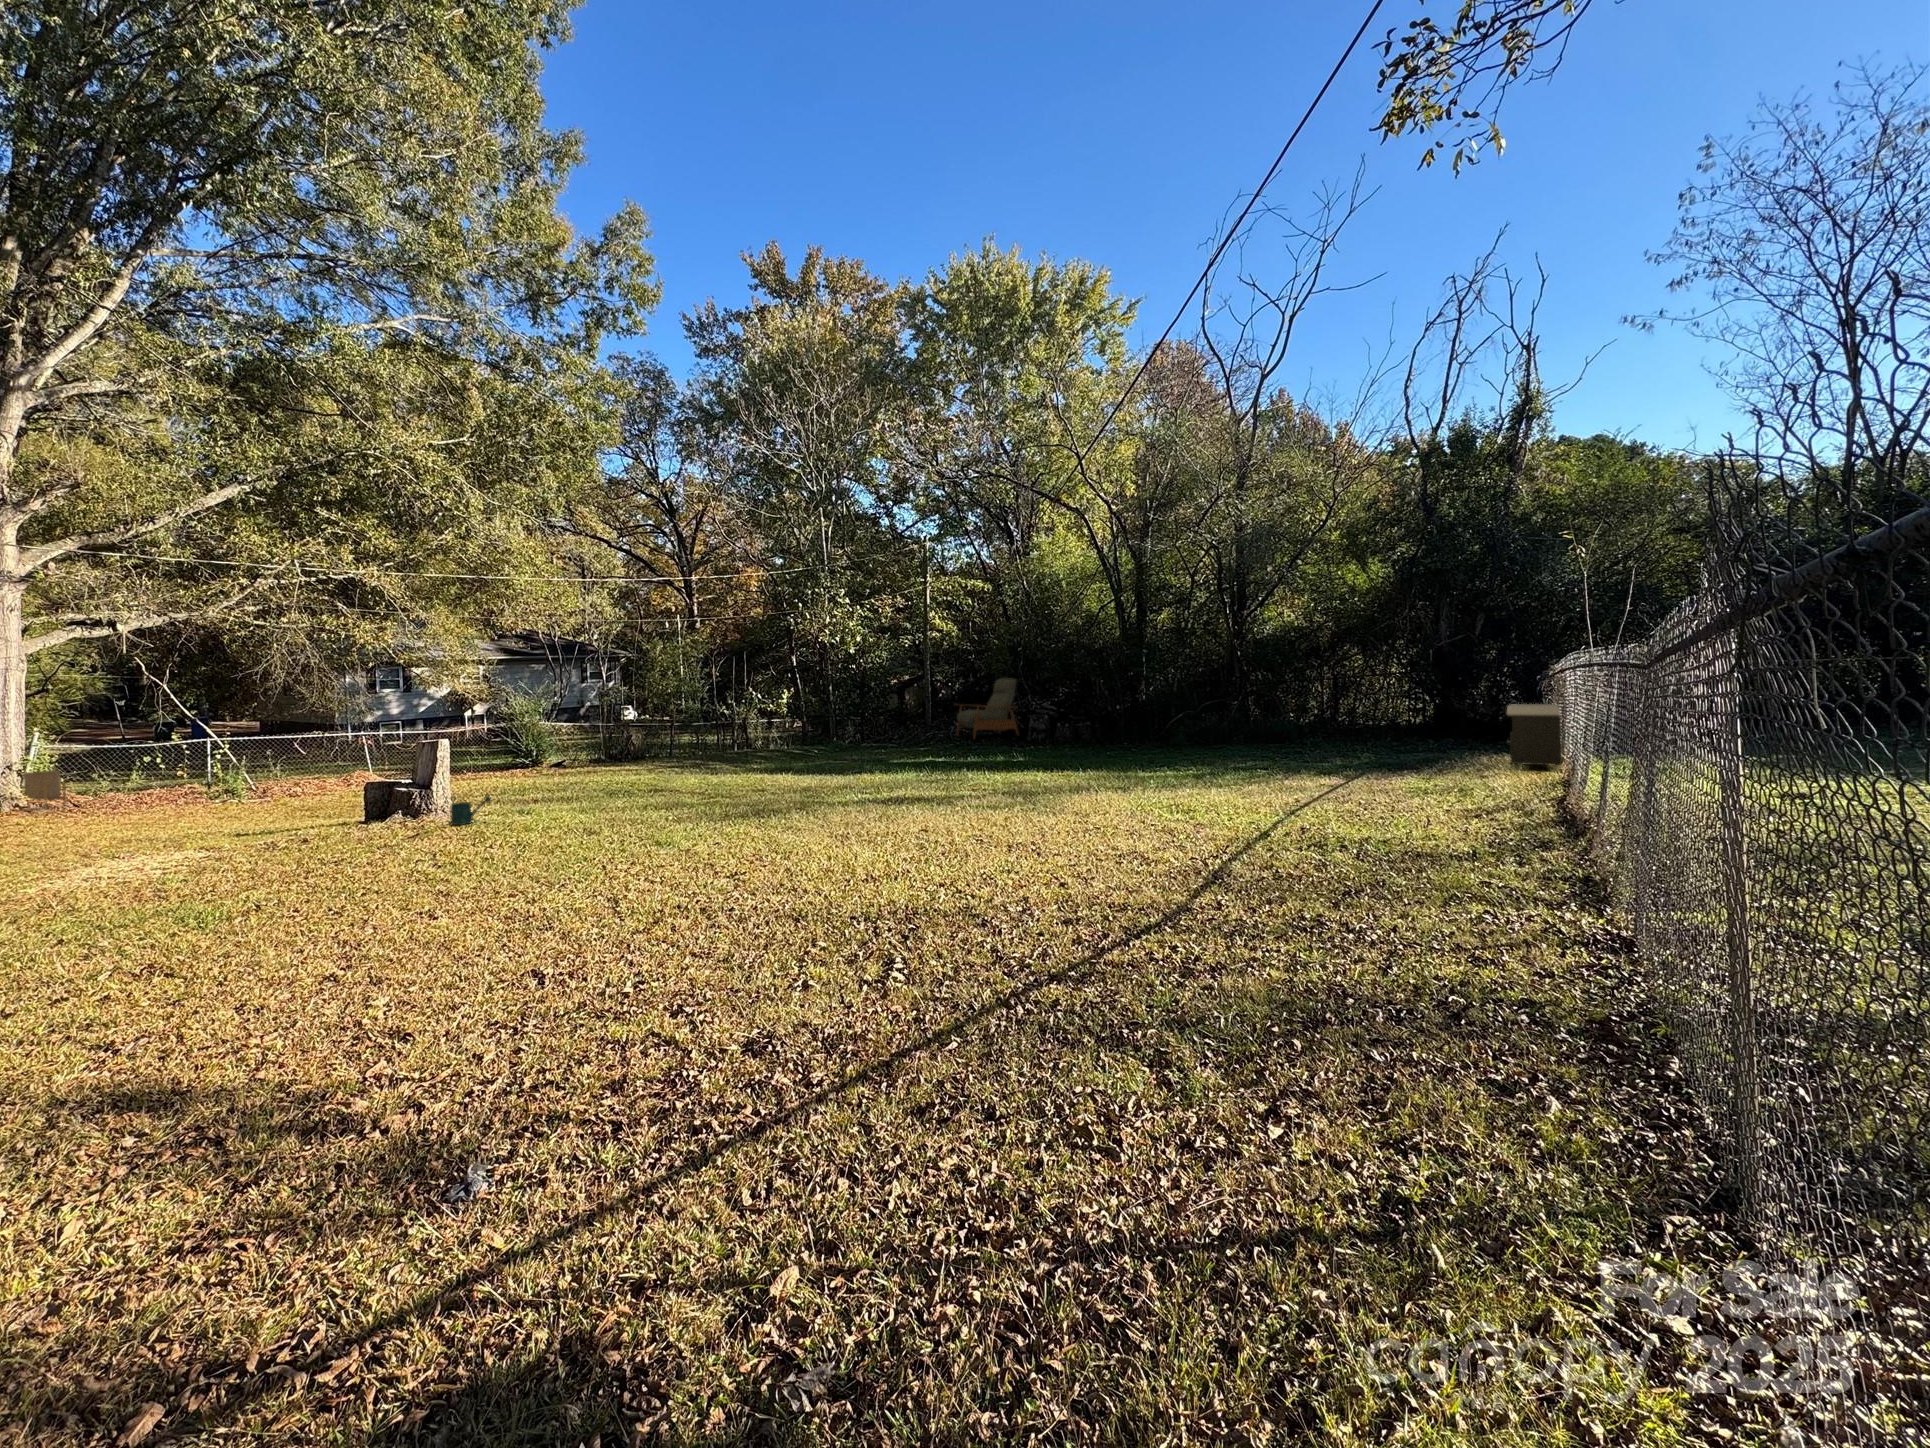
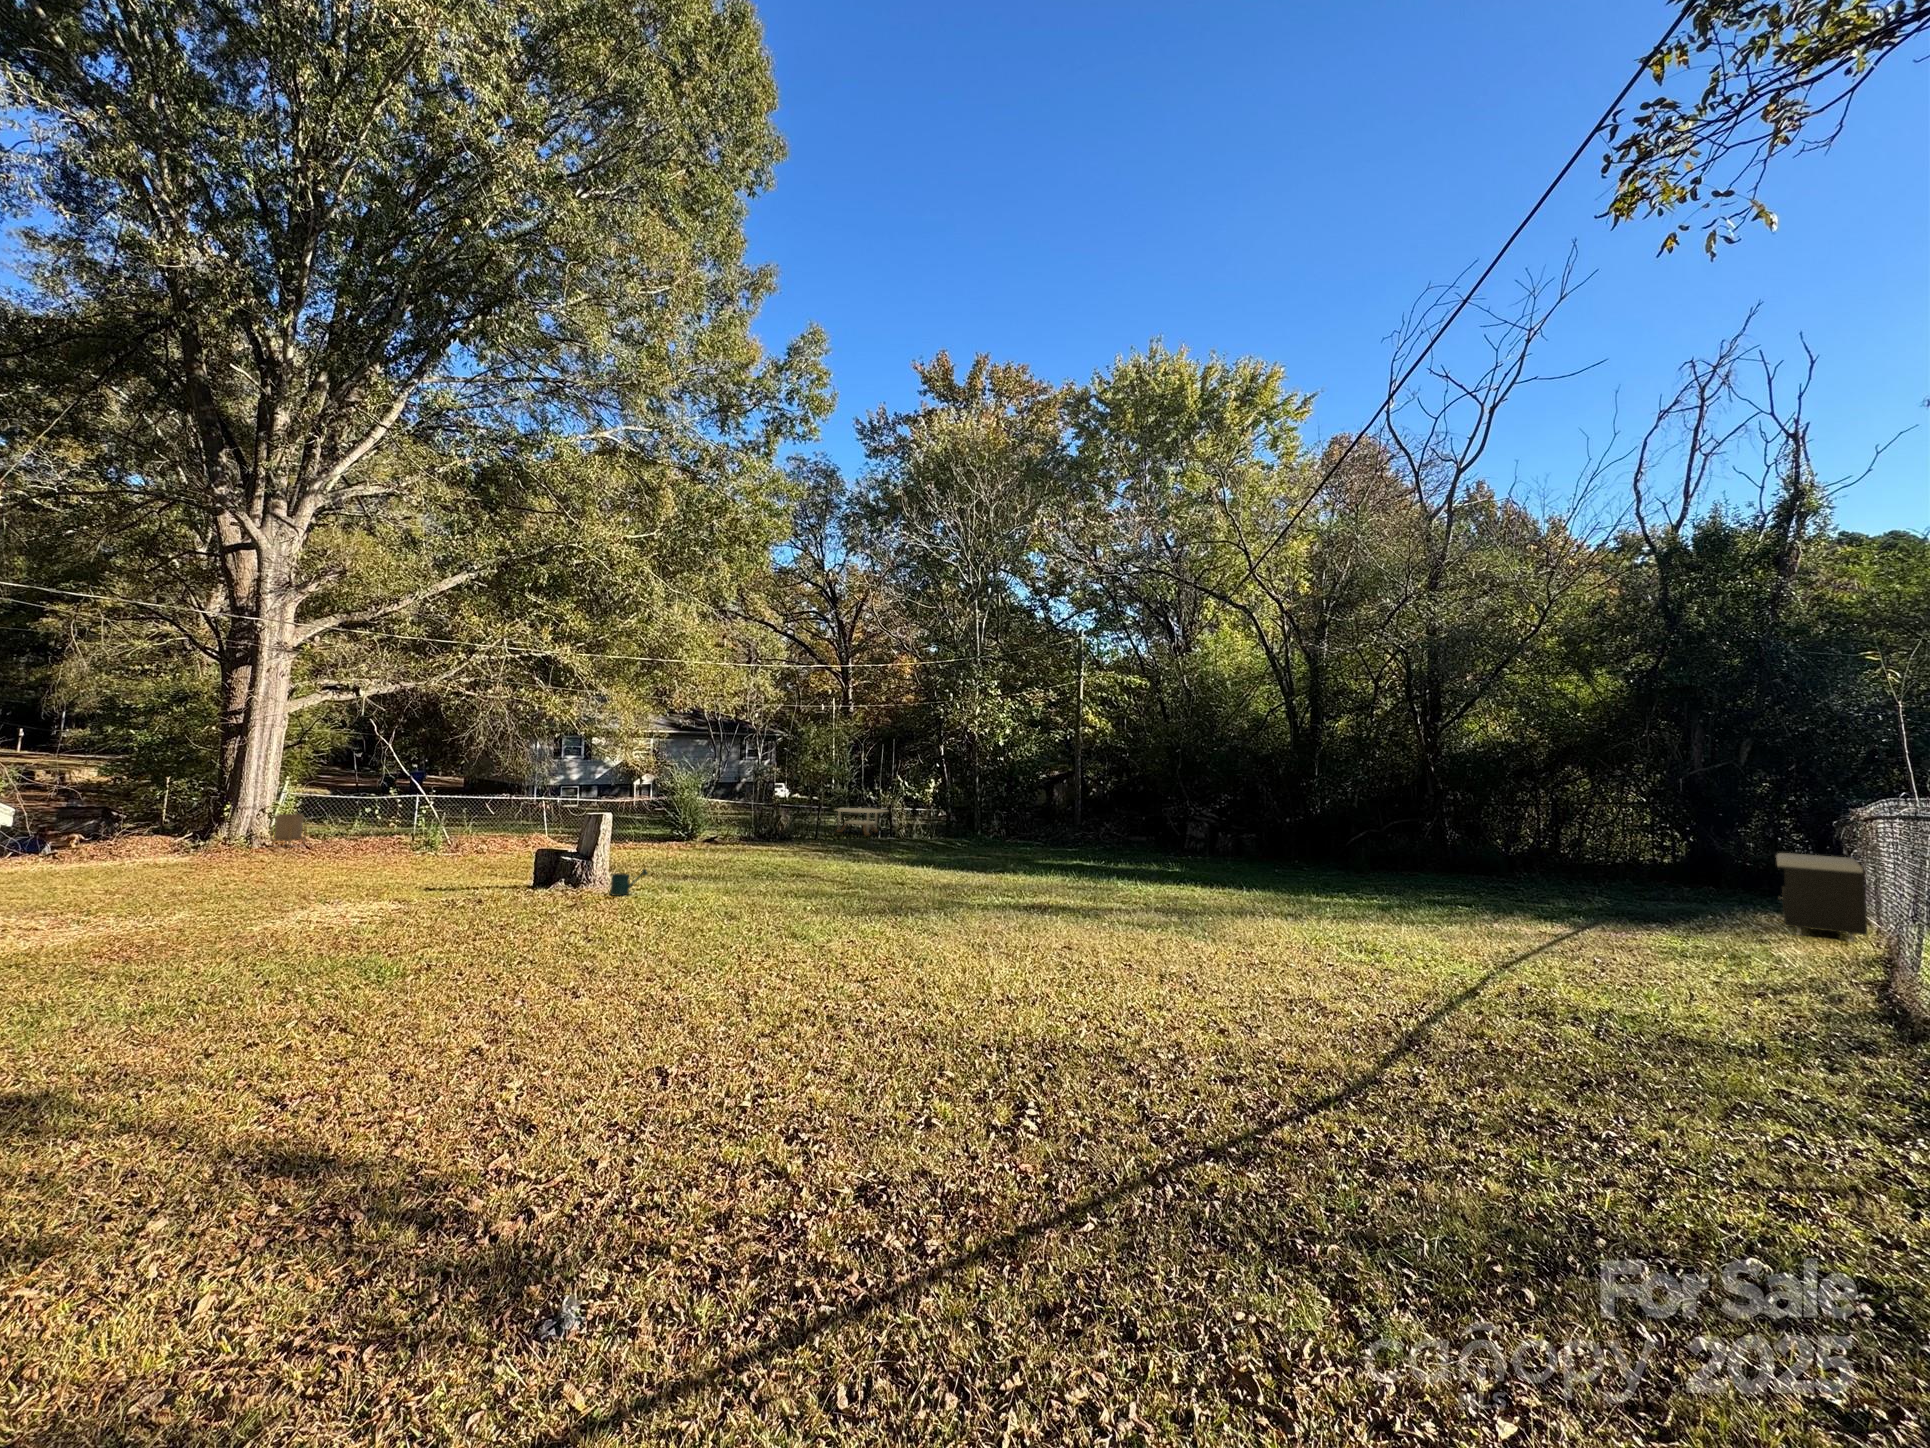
chair: present [957,678,1018,738] -> none [1104,780,1173,842]
round table: none [685,724,742,750] -> present [836,808,886,835]

